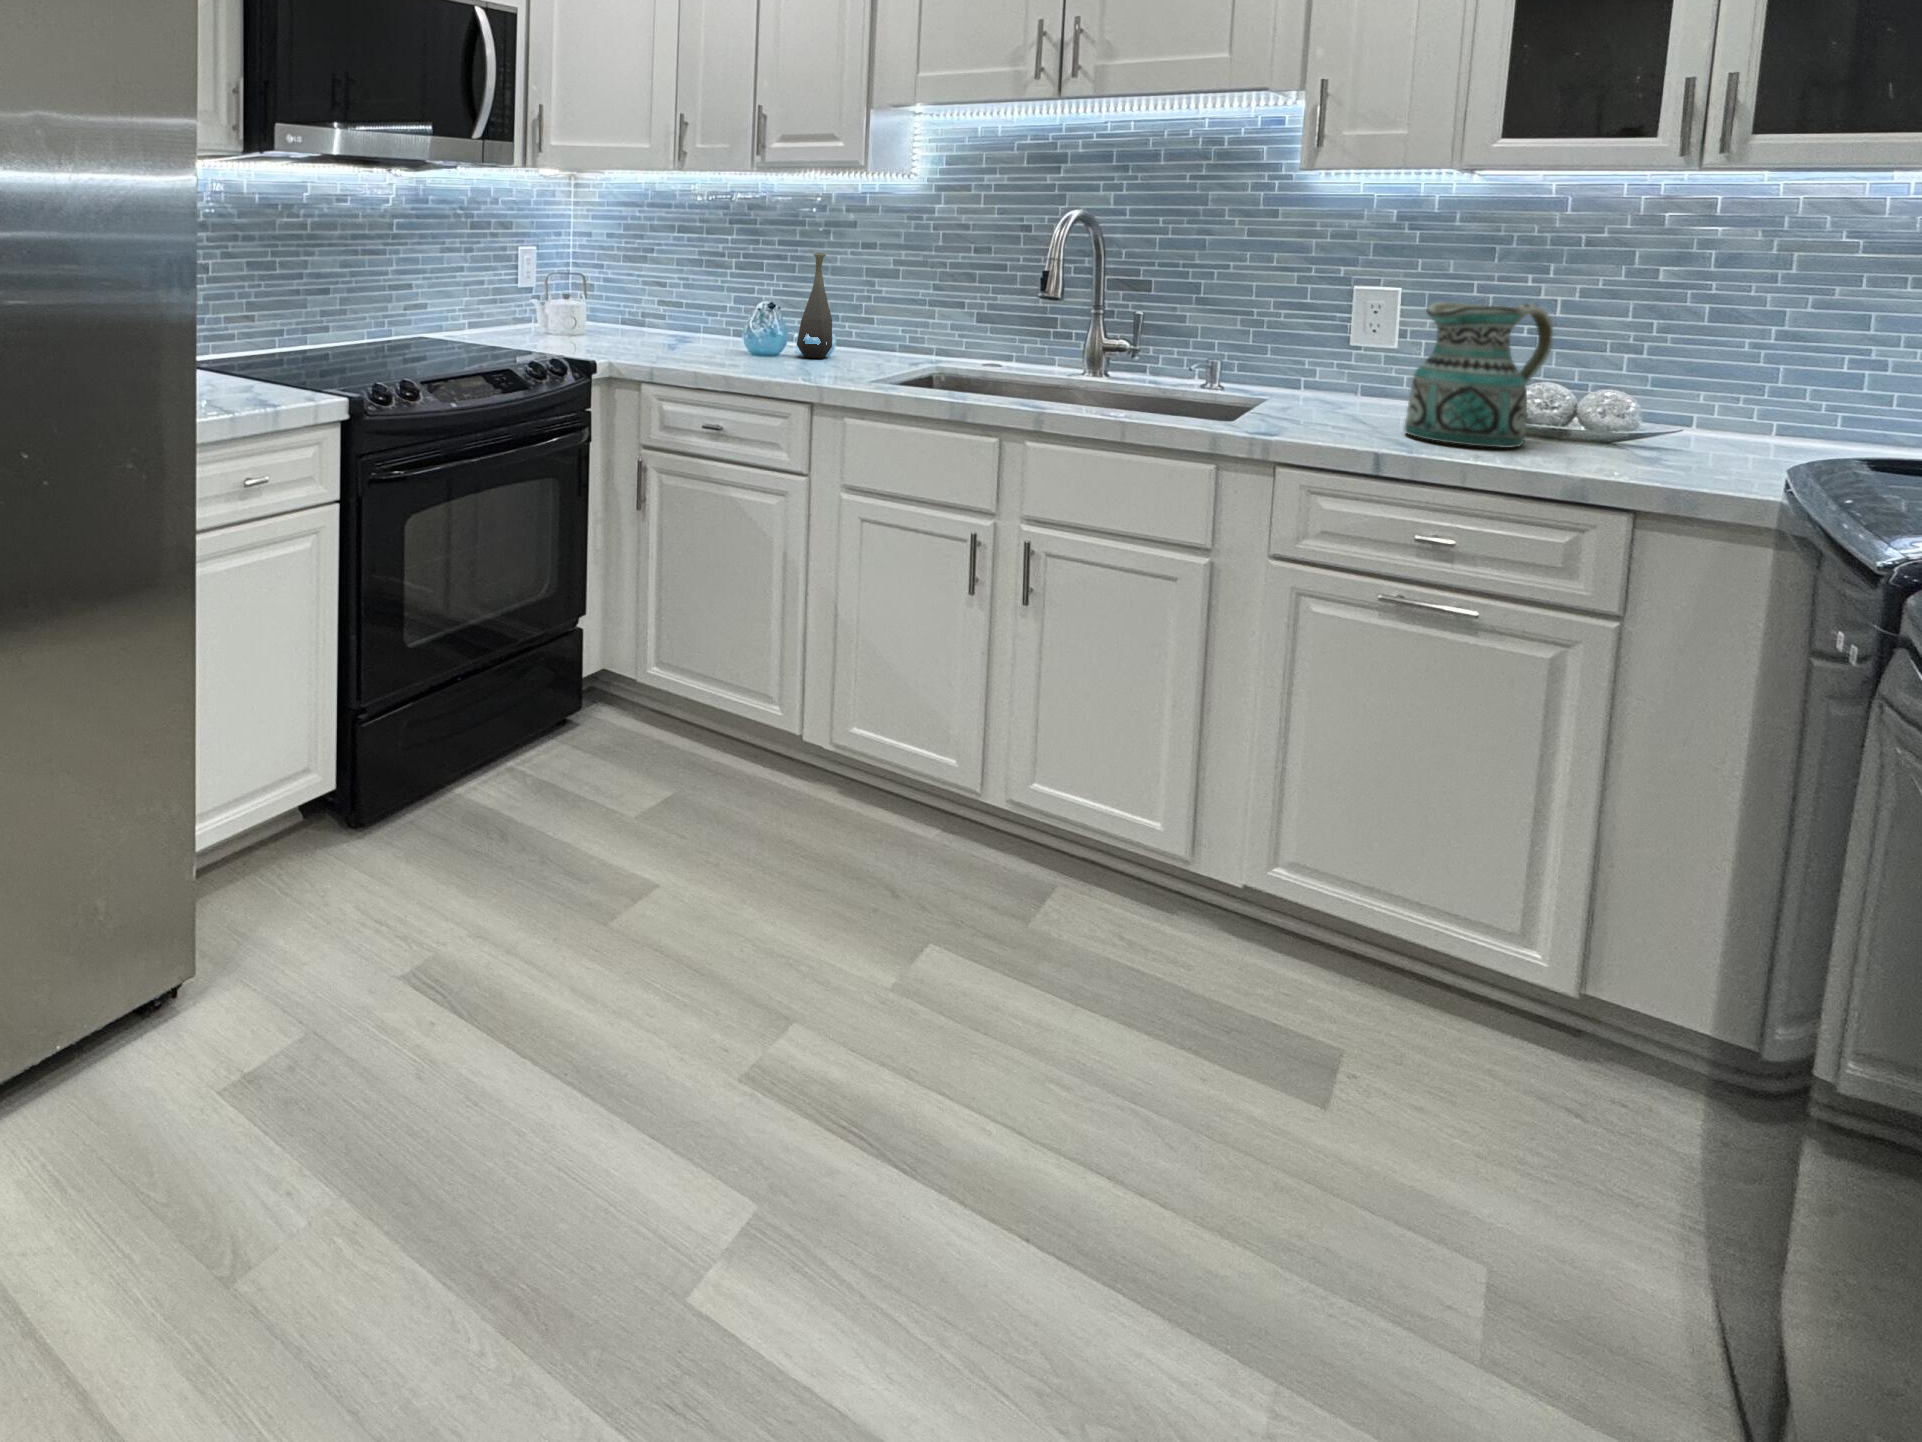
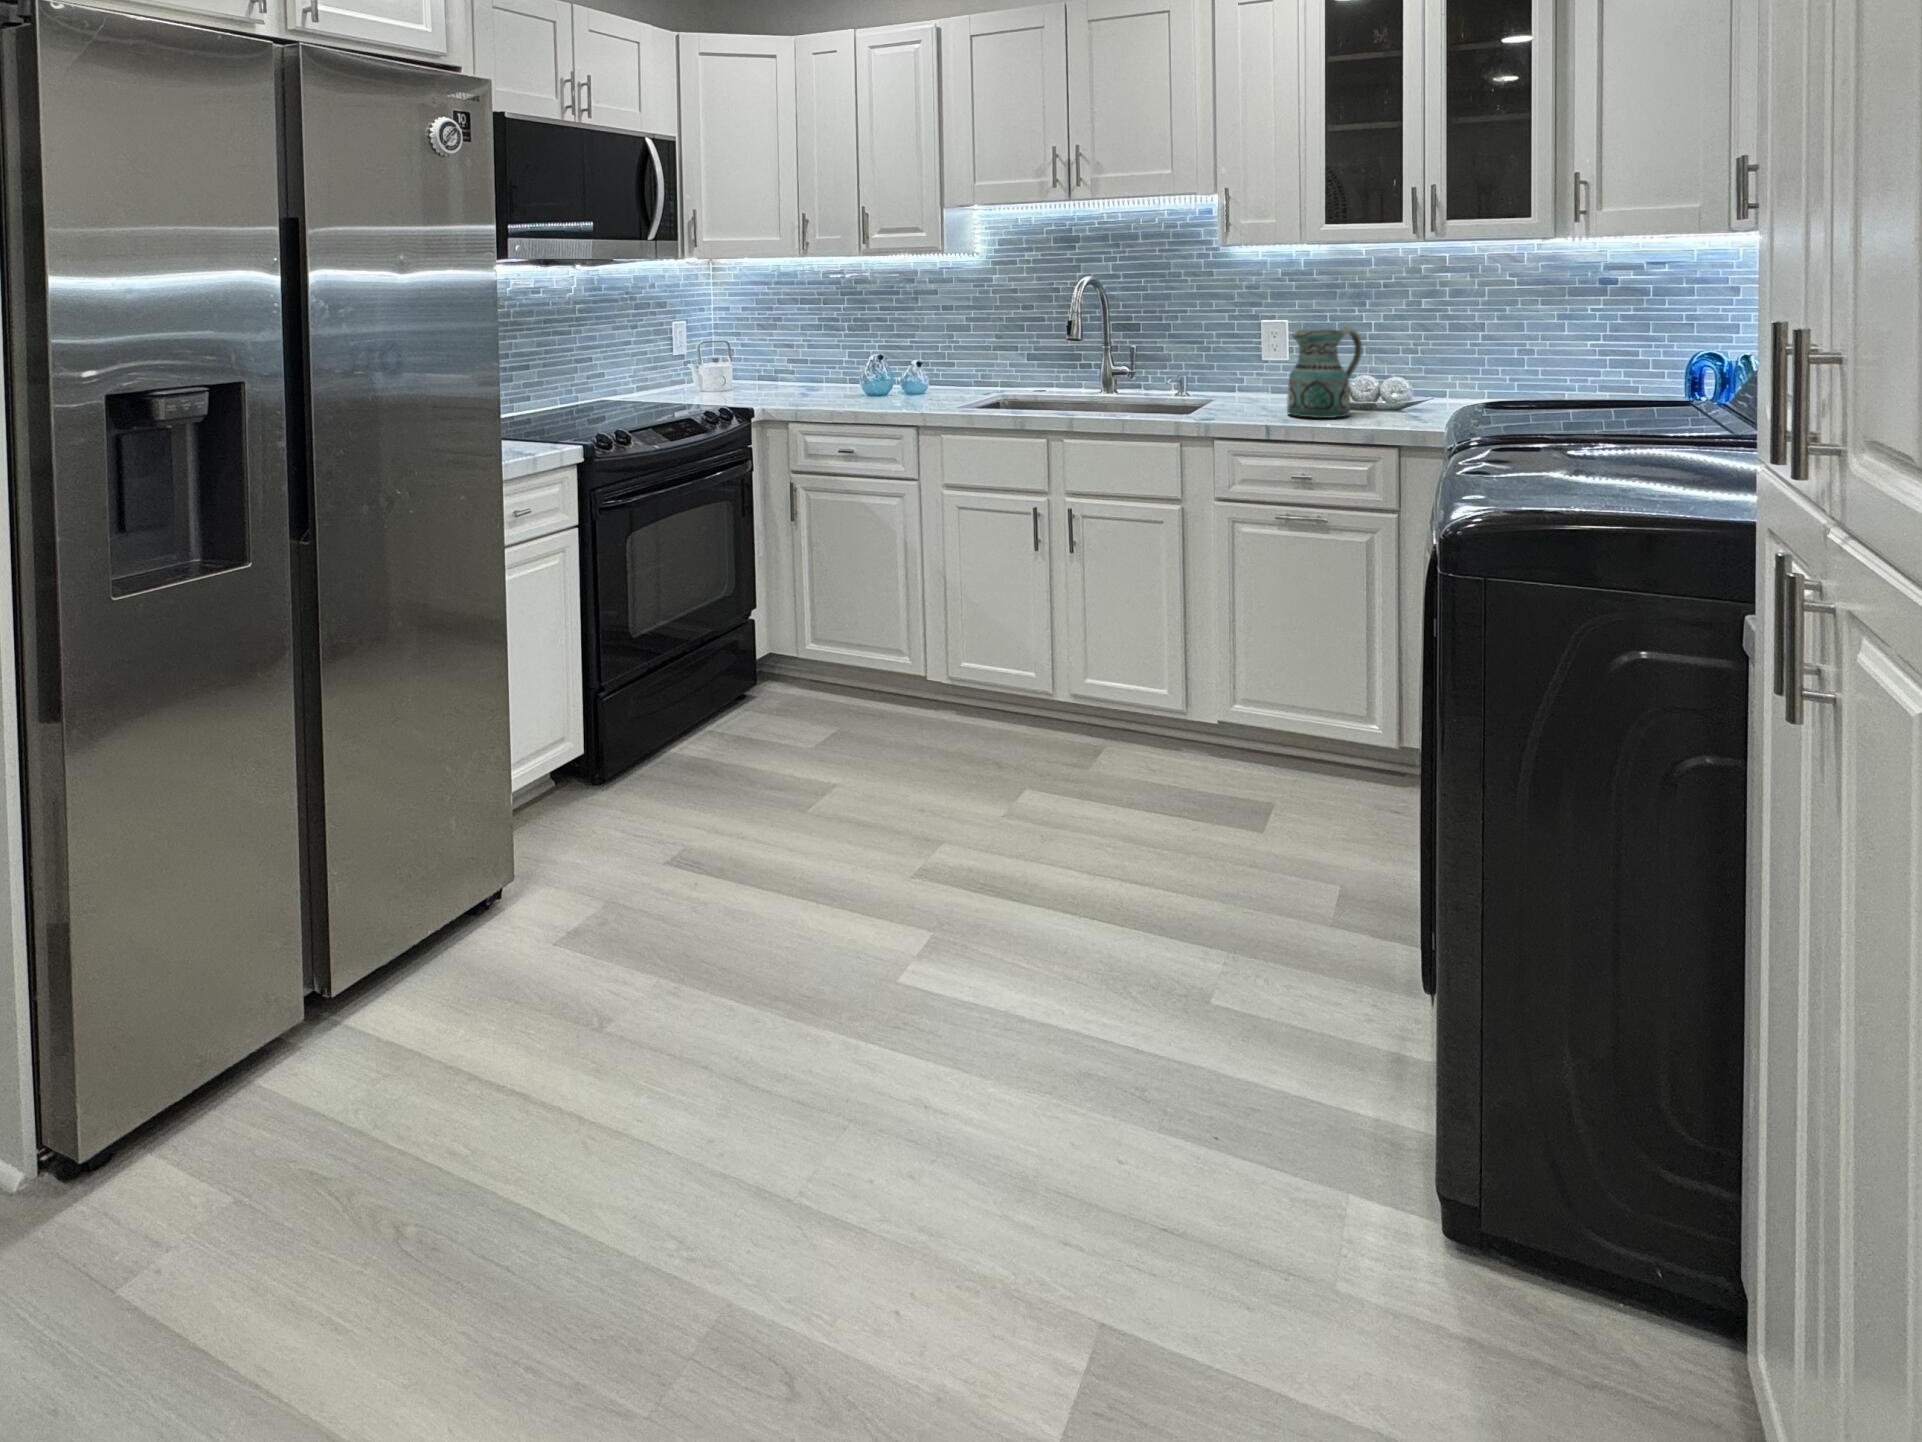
bottle: present [797,253,832,358] -> none [900,316,927,396]

